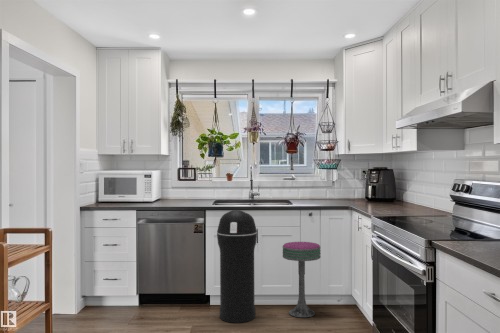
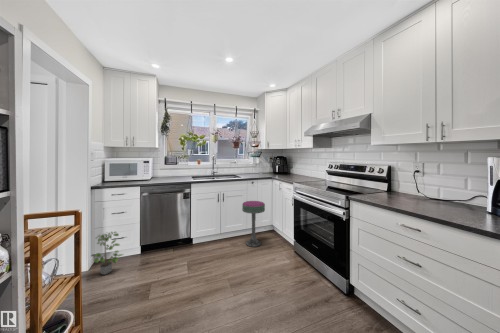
trash can: present [217,210,257,323] -> none [203,184,229,257]
potted plant: none [80,265,114,321] -> present [94,232,122,275]

